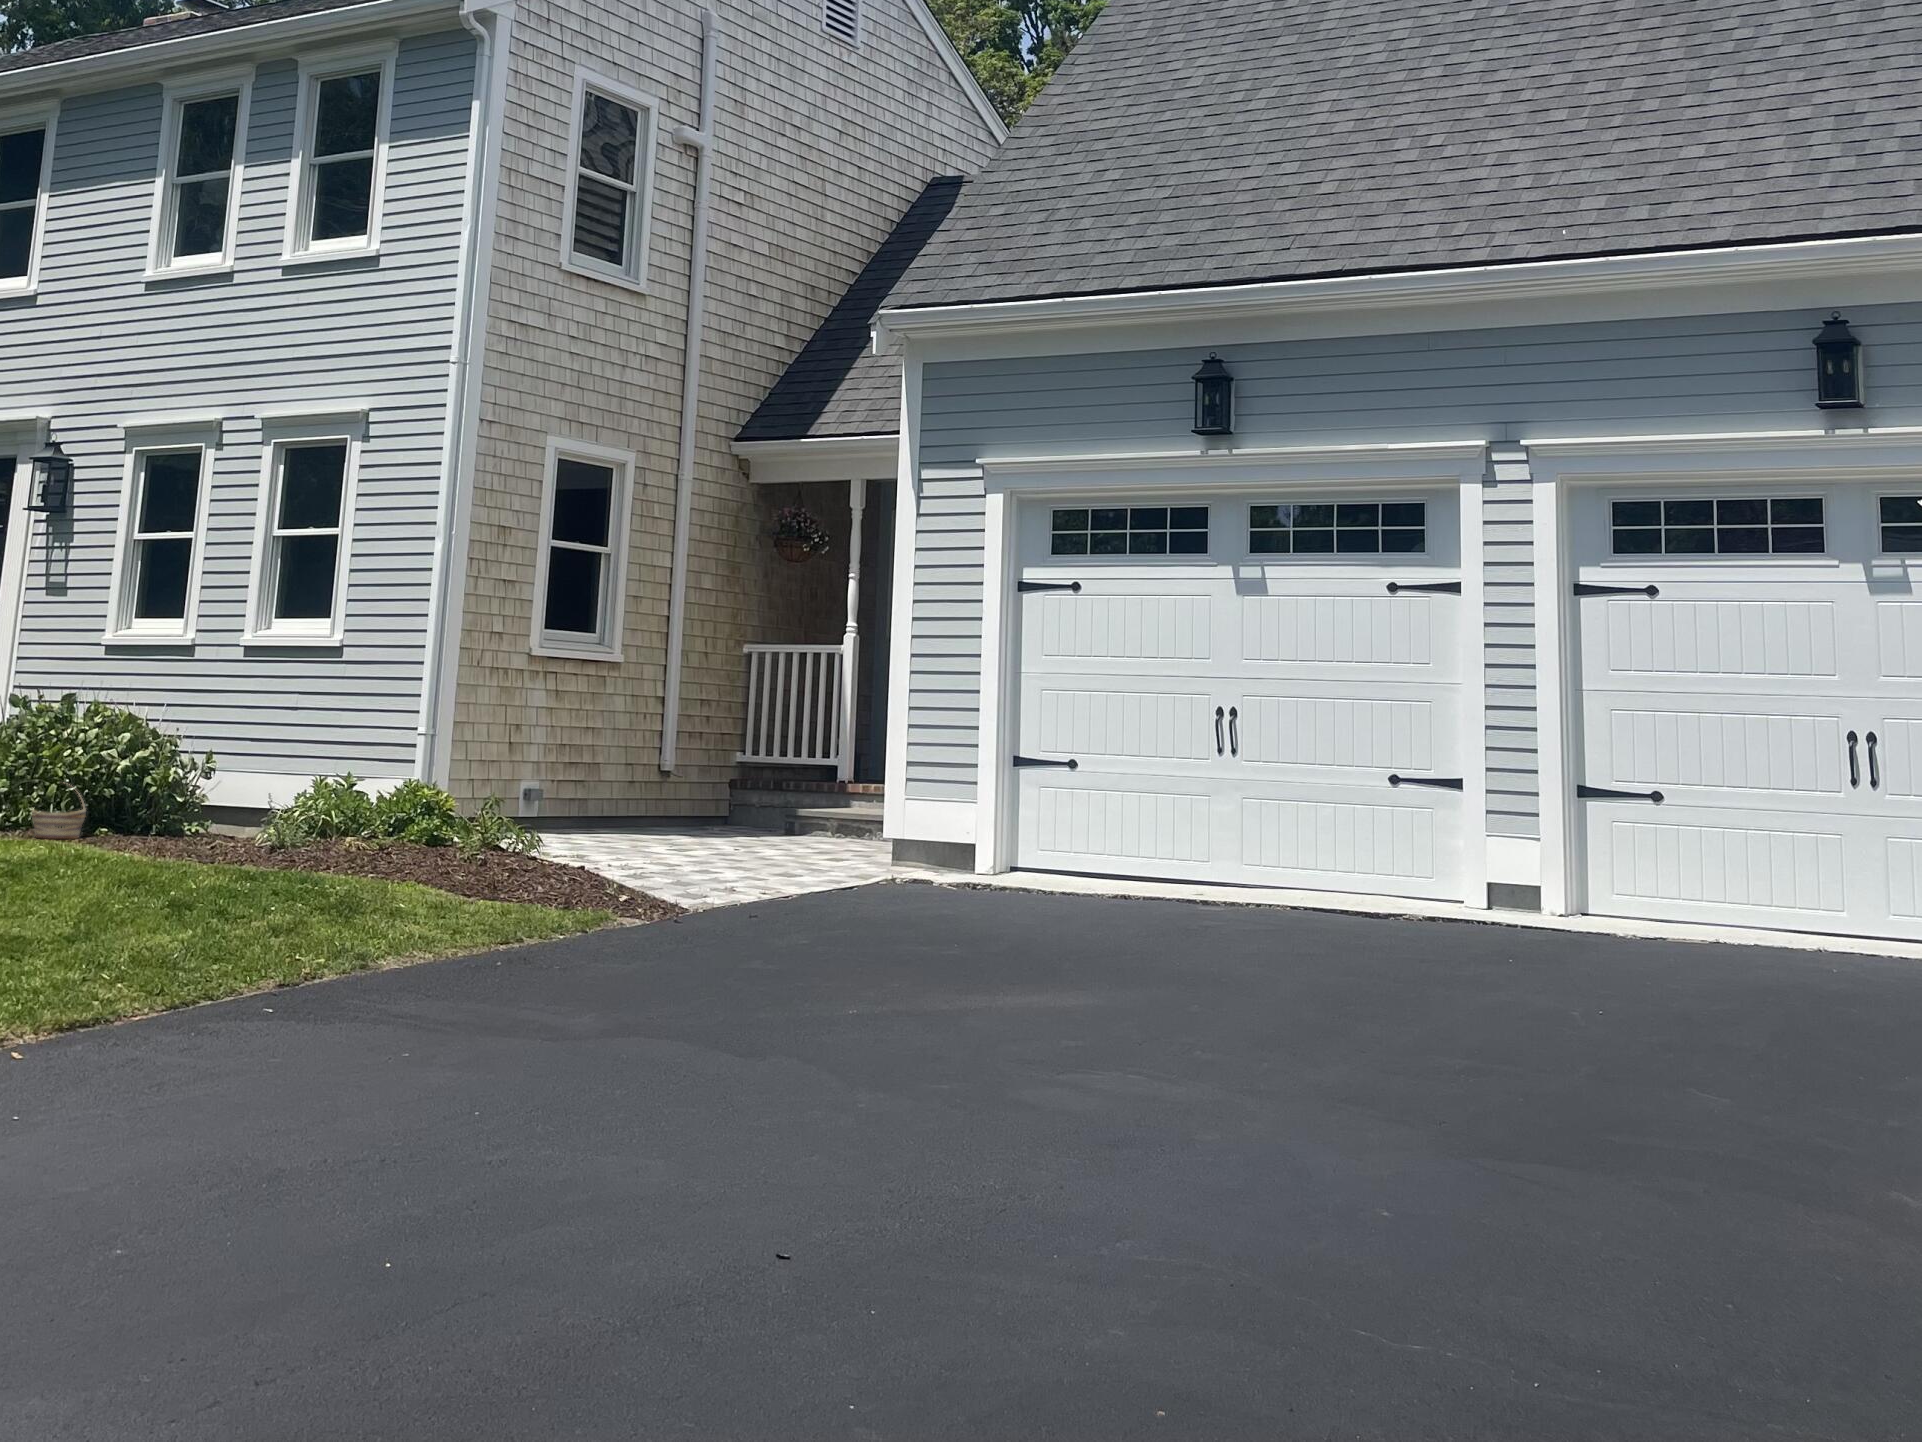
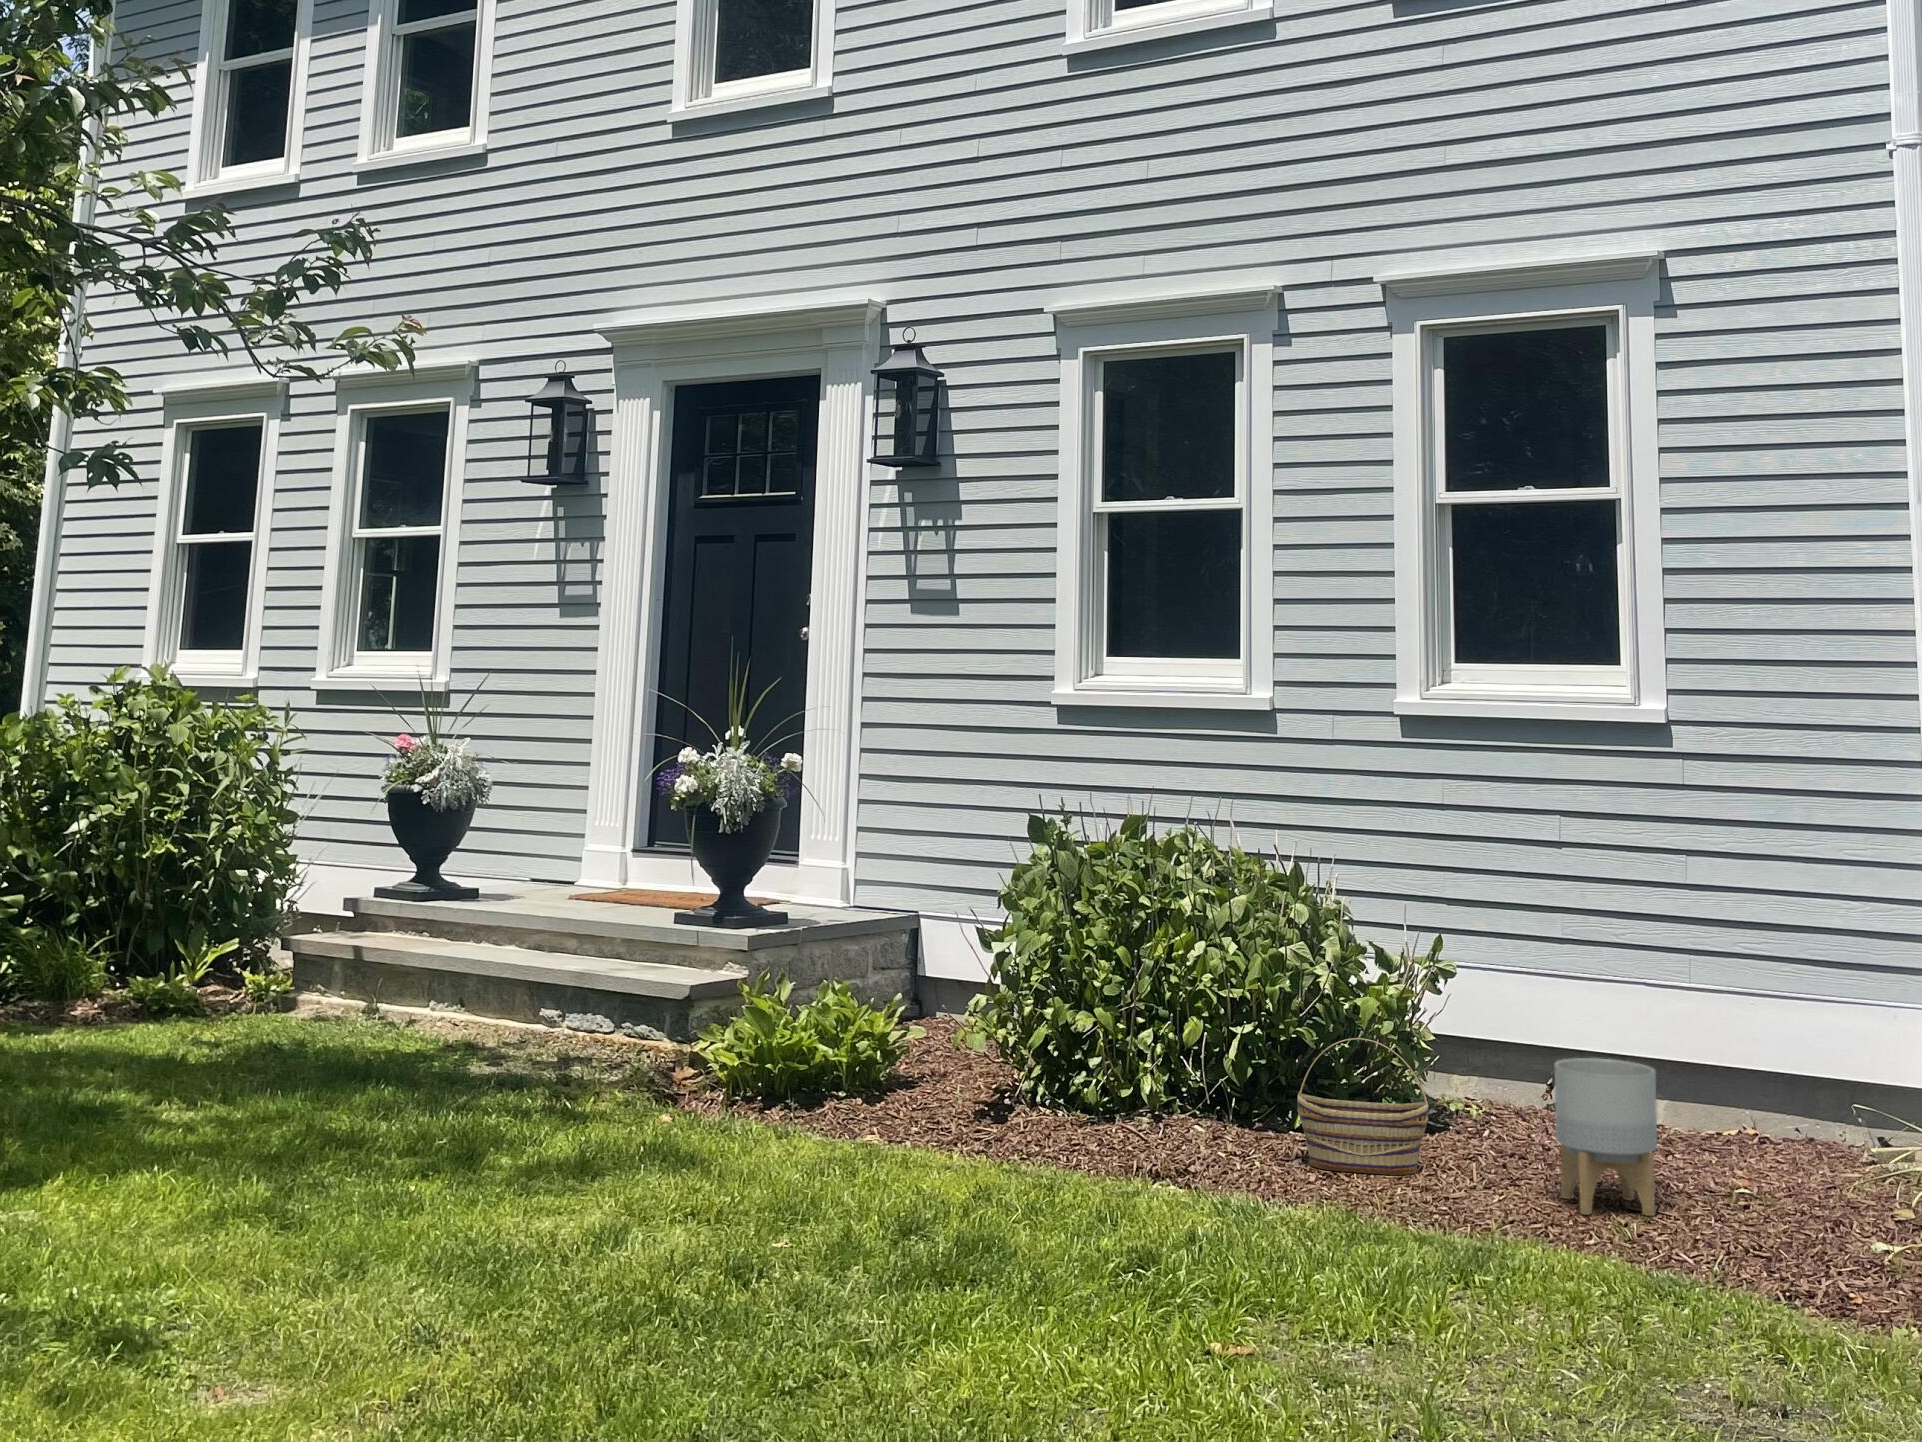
planter: none [111,786,156,847] -> present [1555,1058,1657,1216]

